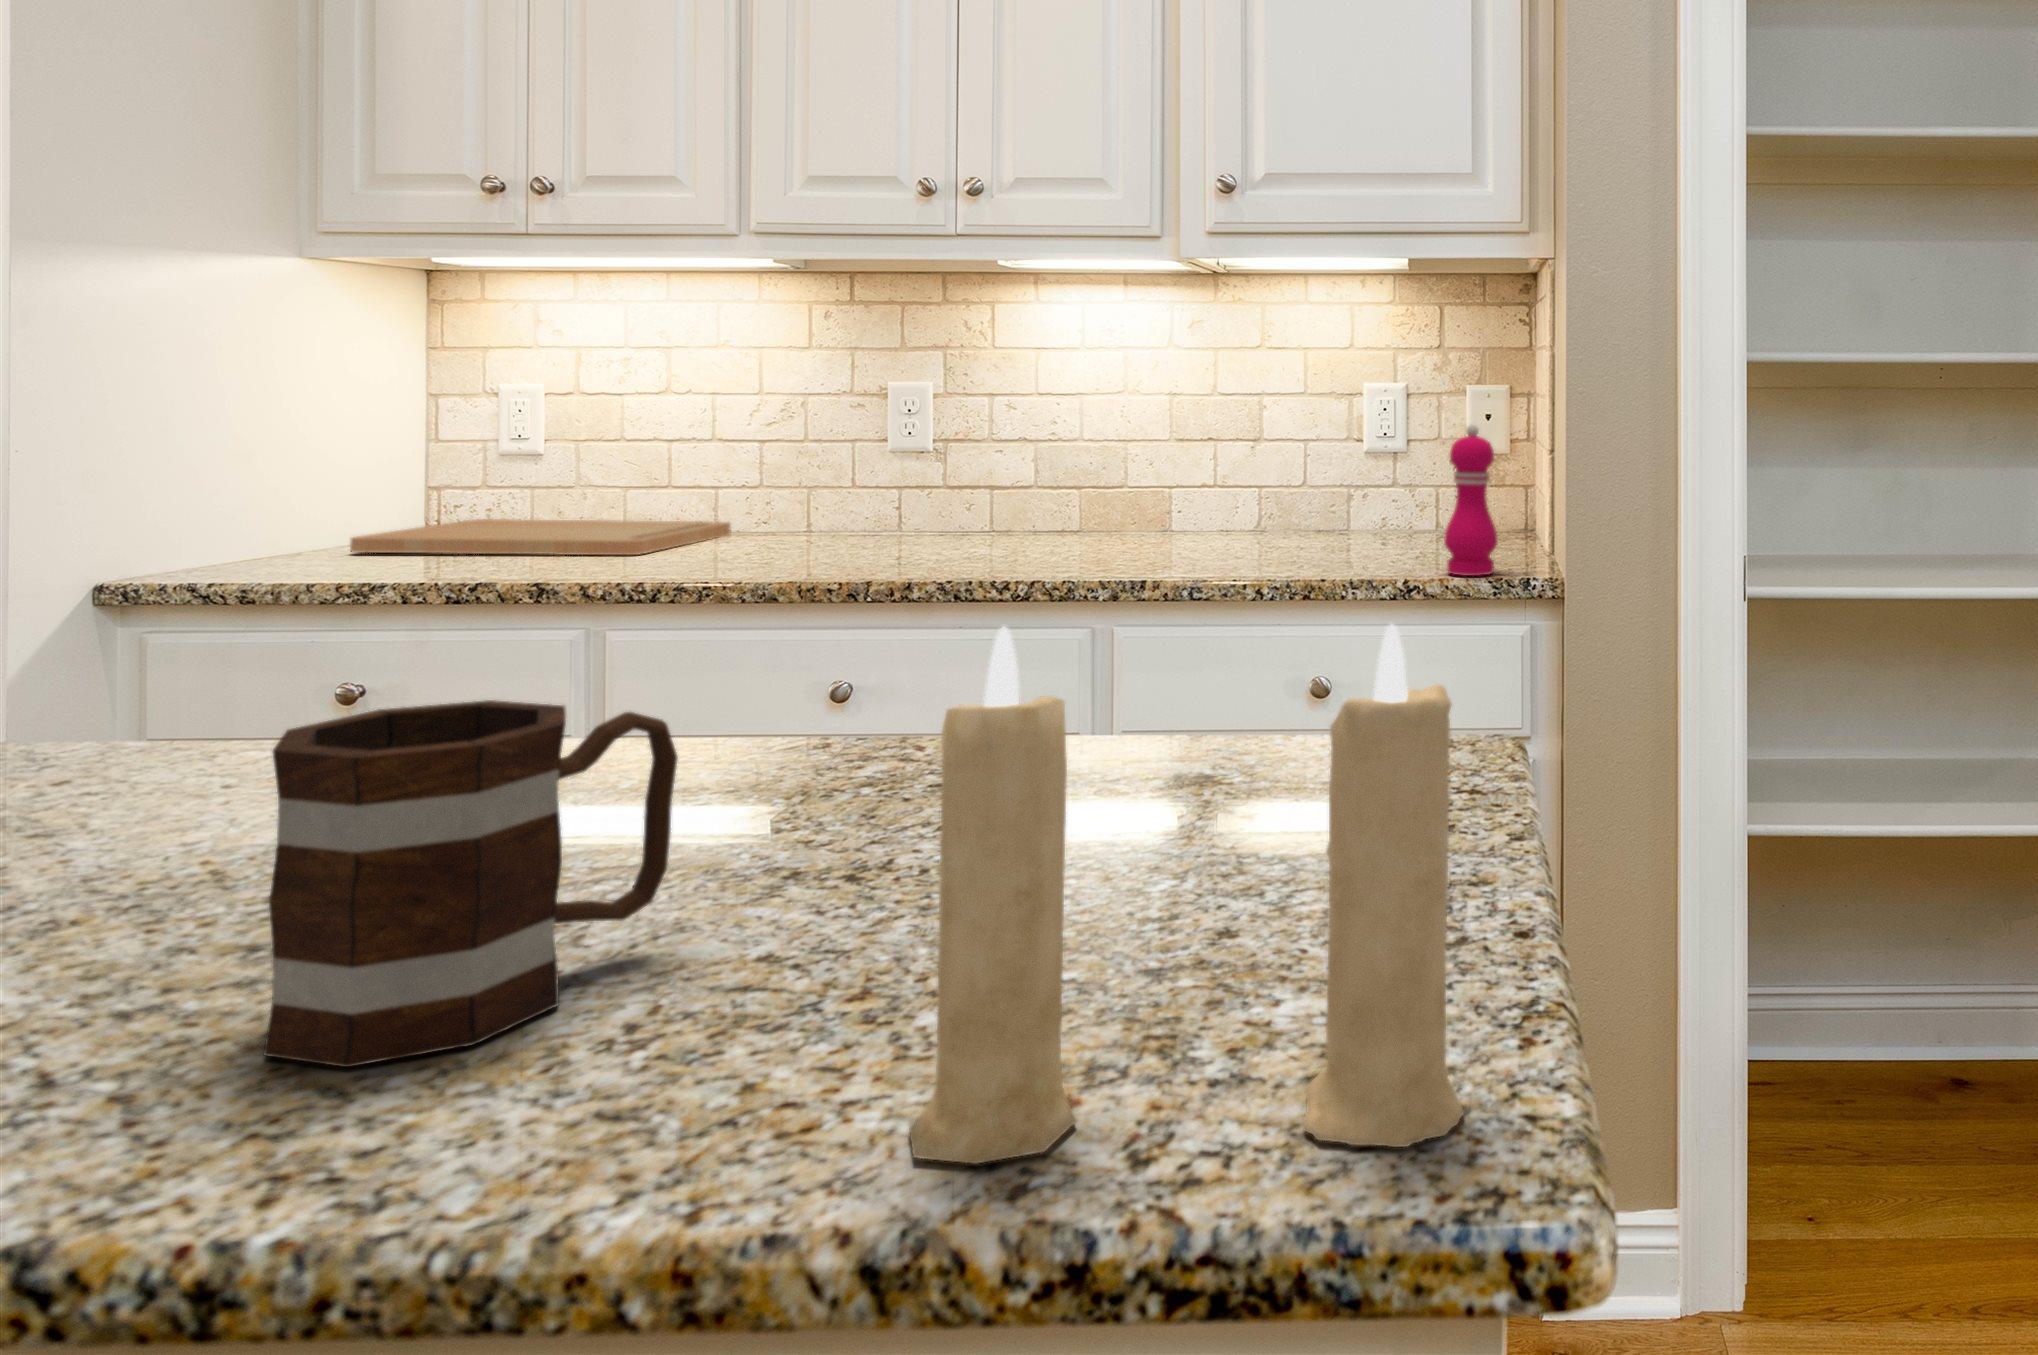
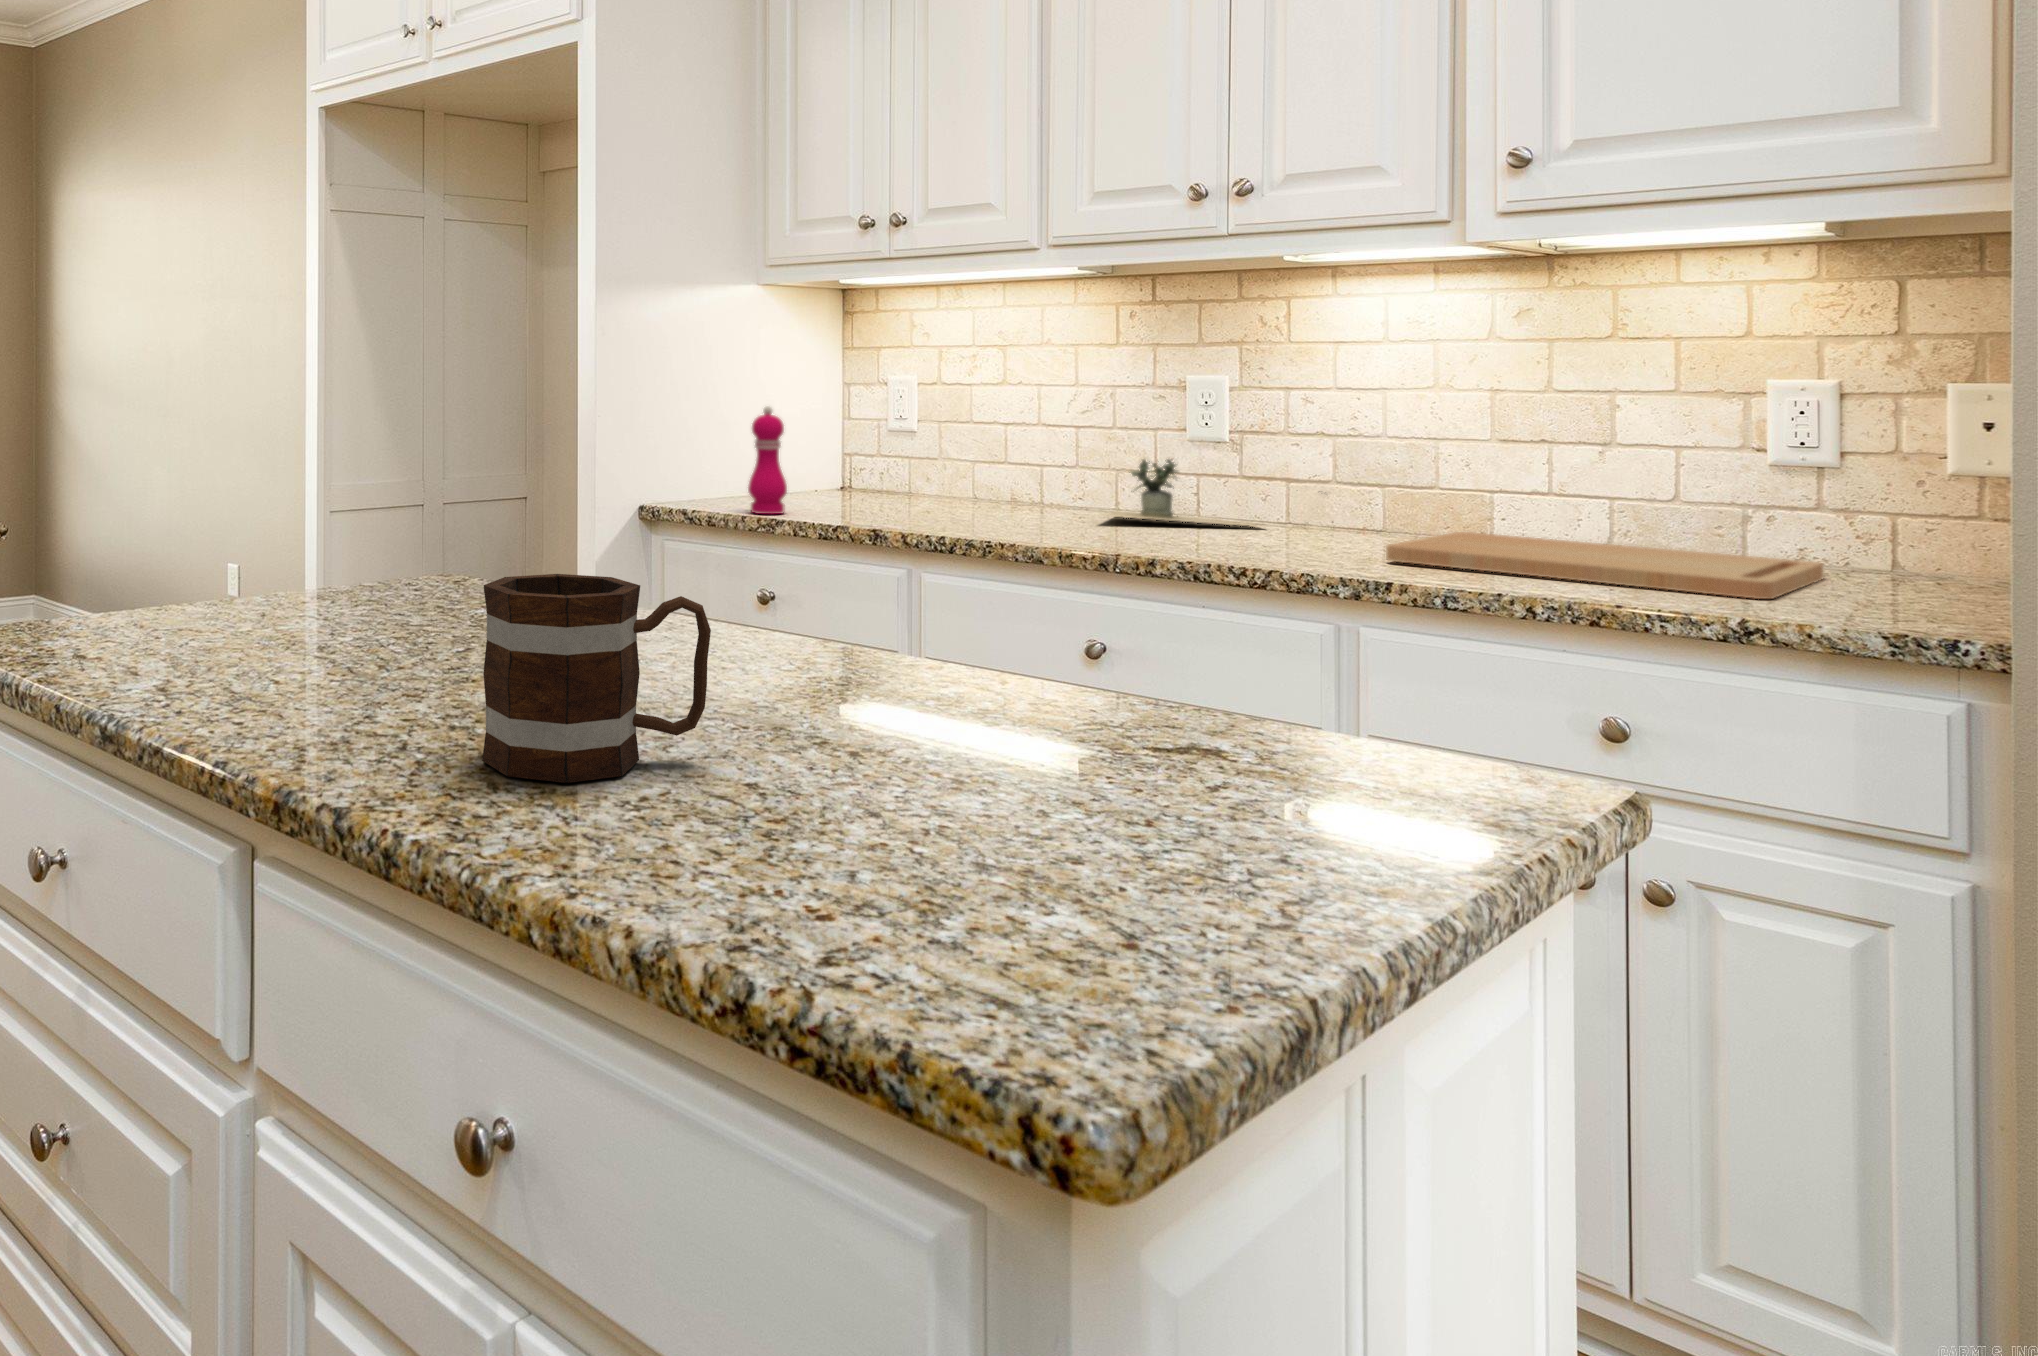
pepper mill: present [1444,424,1498,576] -> present [748,406,787,514]
potted plant: none [806,467,1046,538] -> present [1105,459,1251,527]
cutting board: present [350,519,730,555] -> present [1386,532,1823,599]
candle: present [909,624,1464,1163] -> none [701,537,1106,1032]

